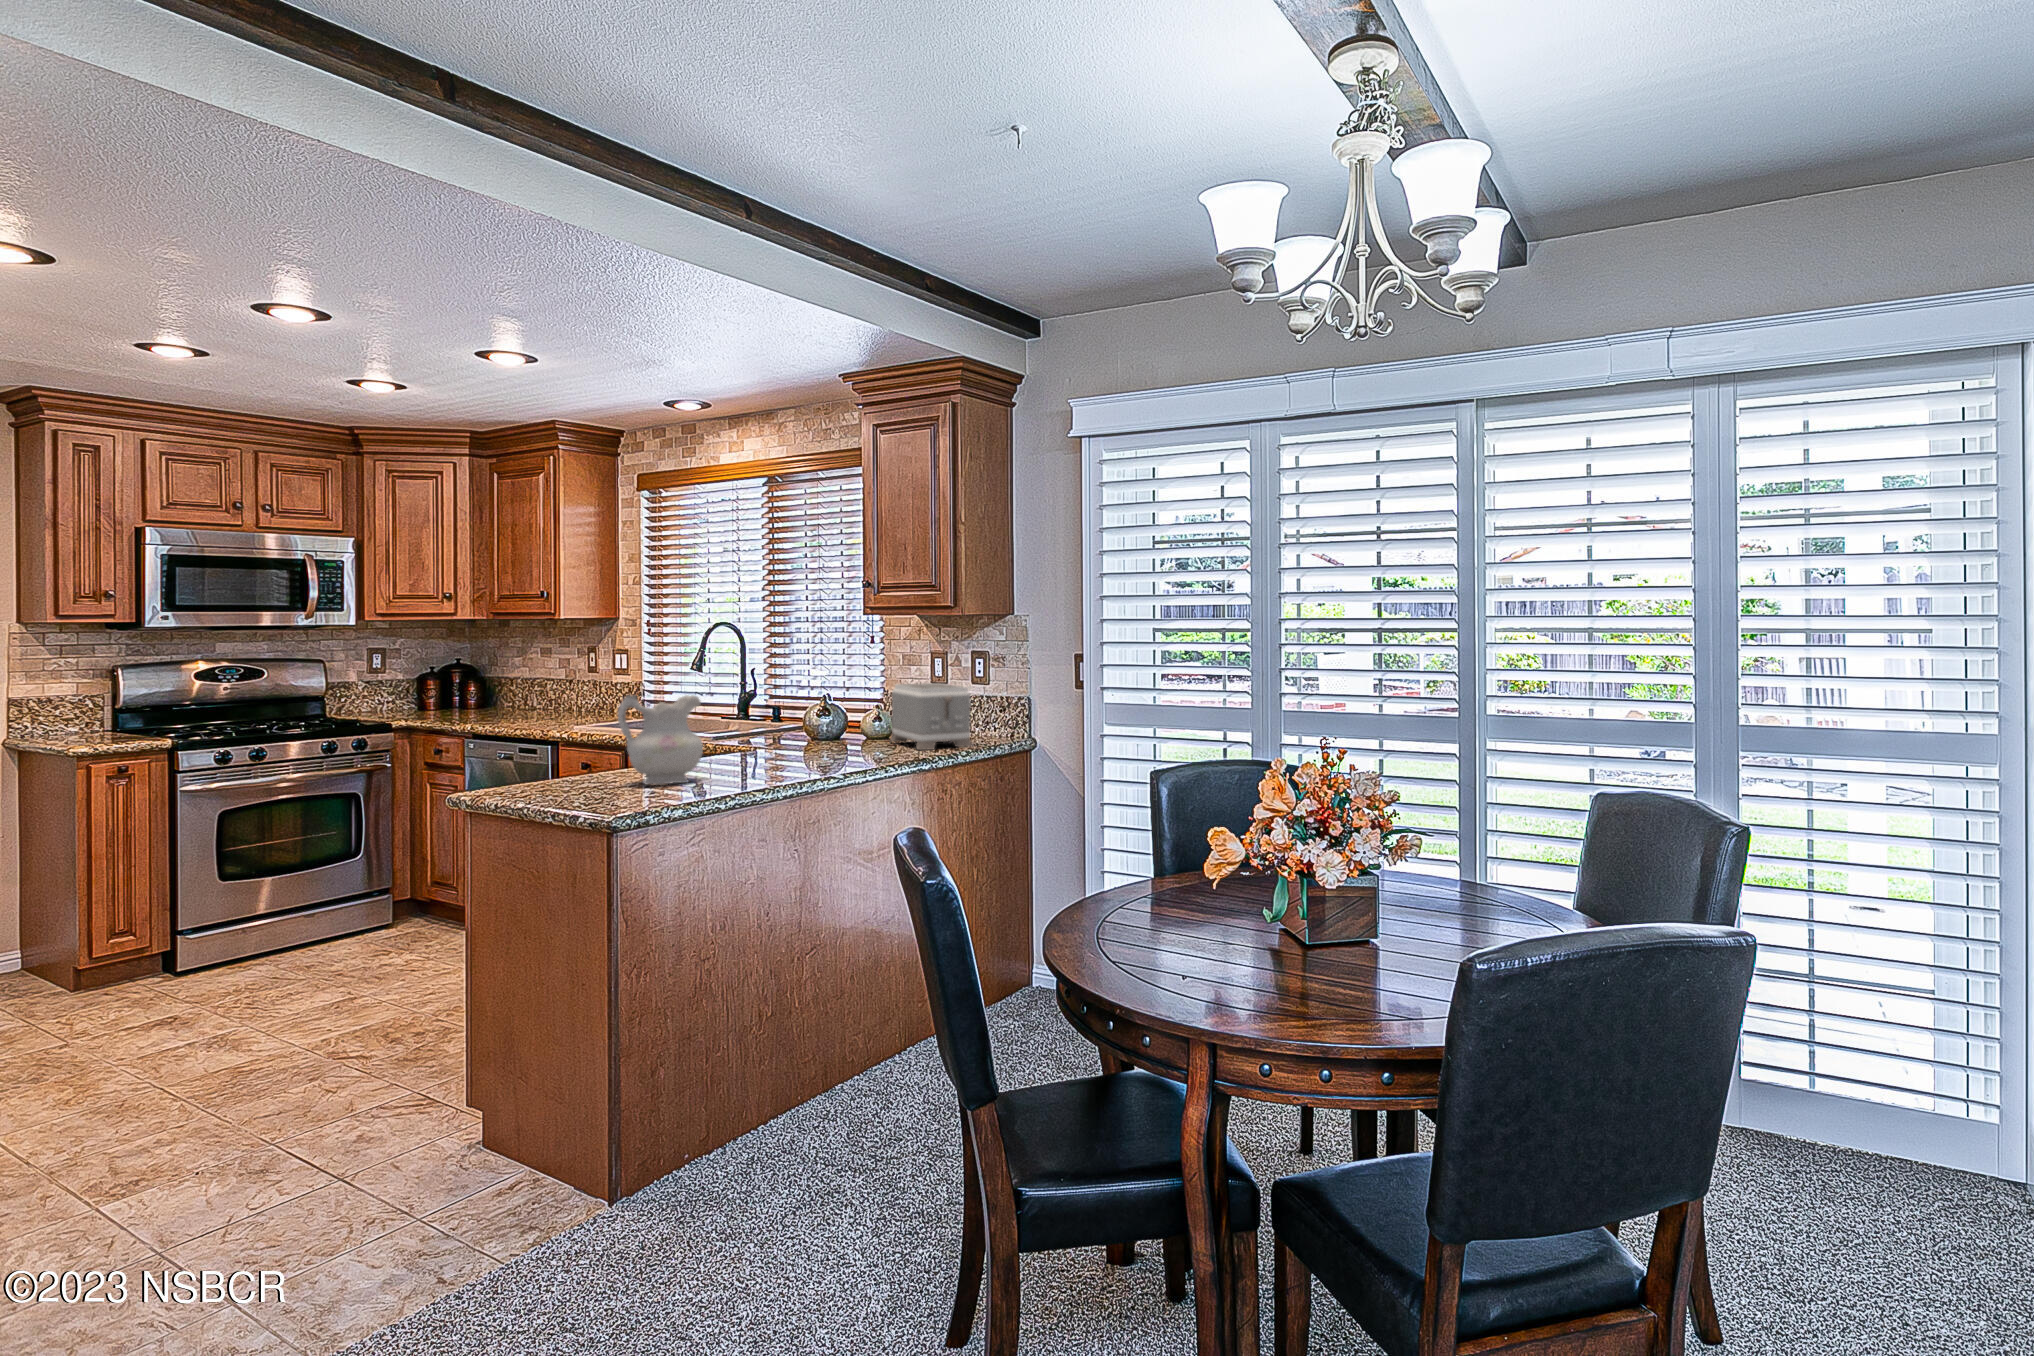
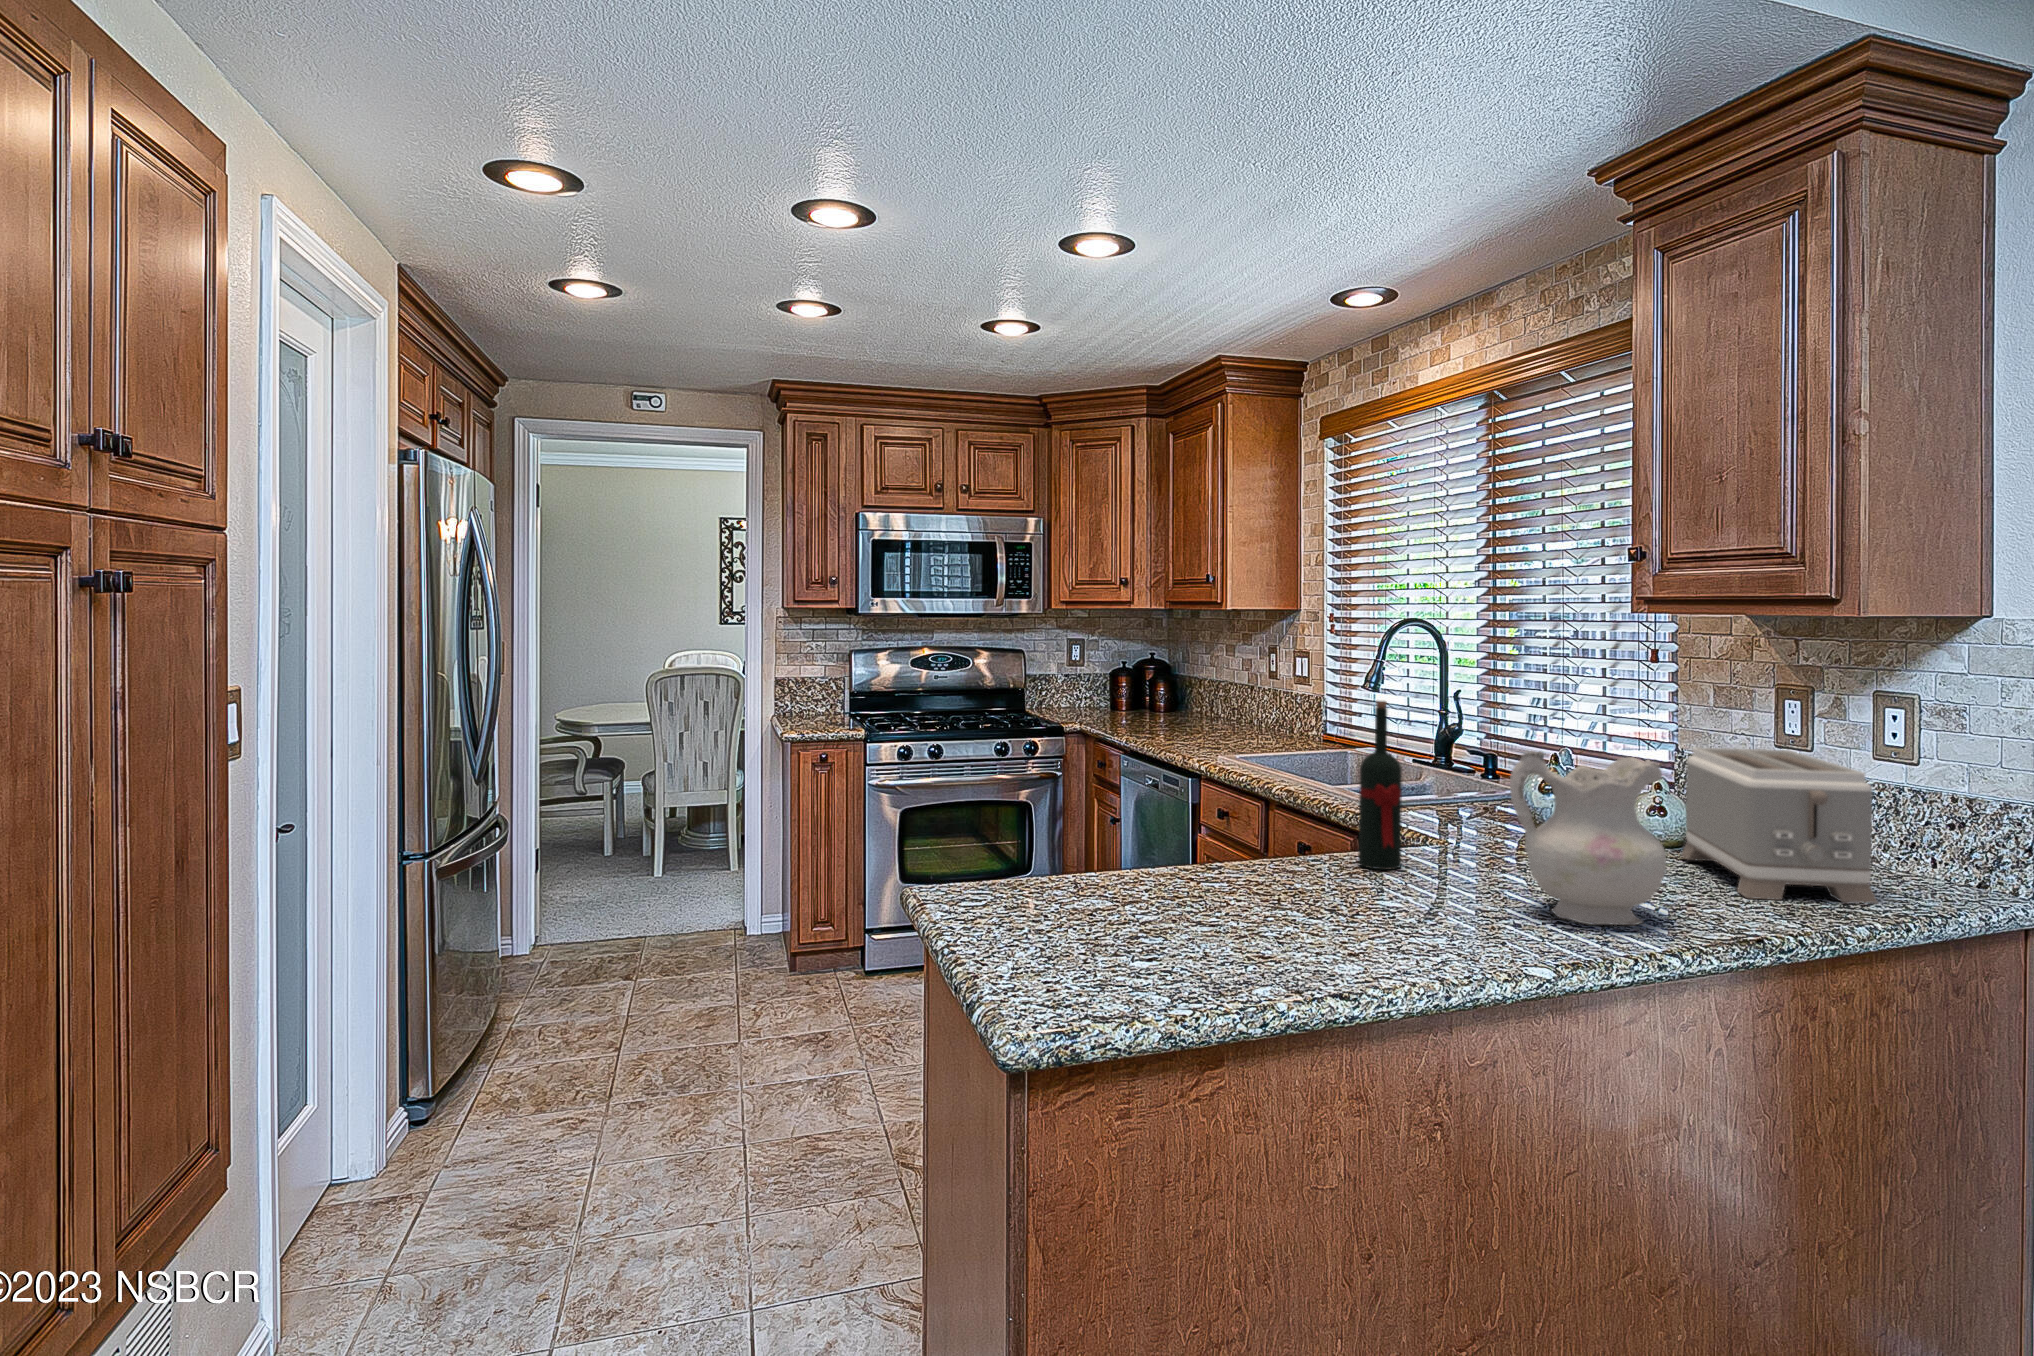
wine bottle: none [723,666,749,761] -> present [1358,701,1402,870]
ceramic pitcher: present [618,695,703,785] -> present [1510,751,1666,925]

